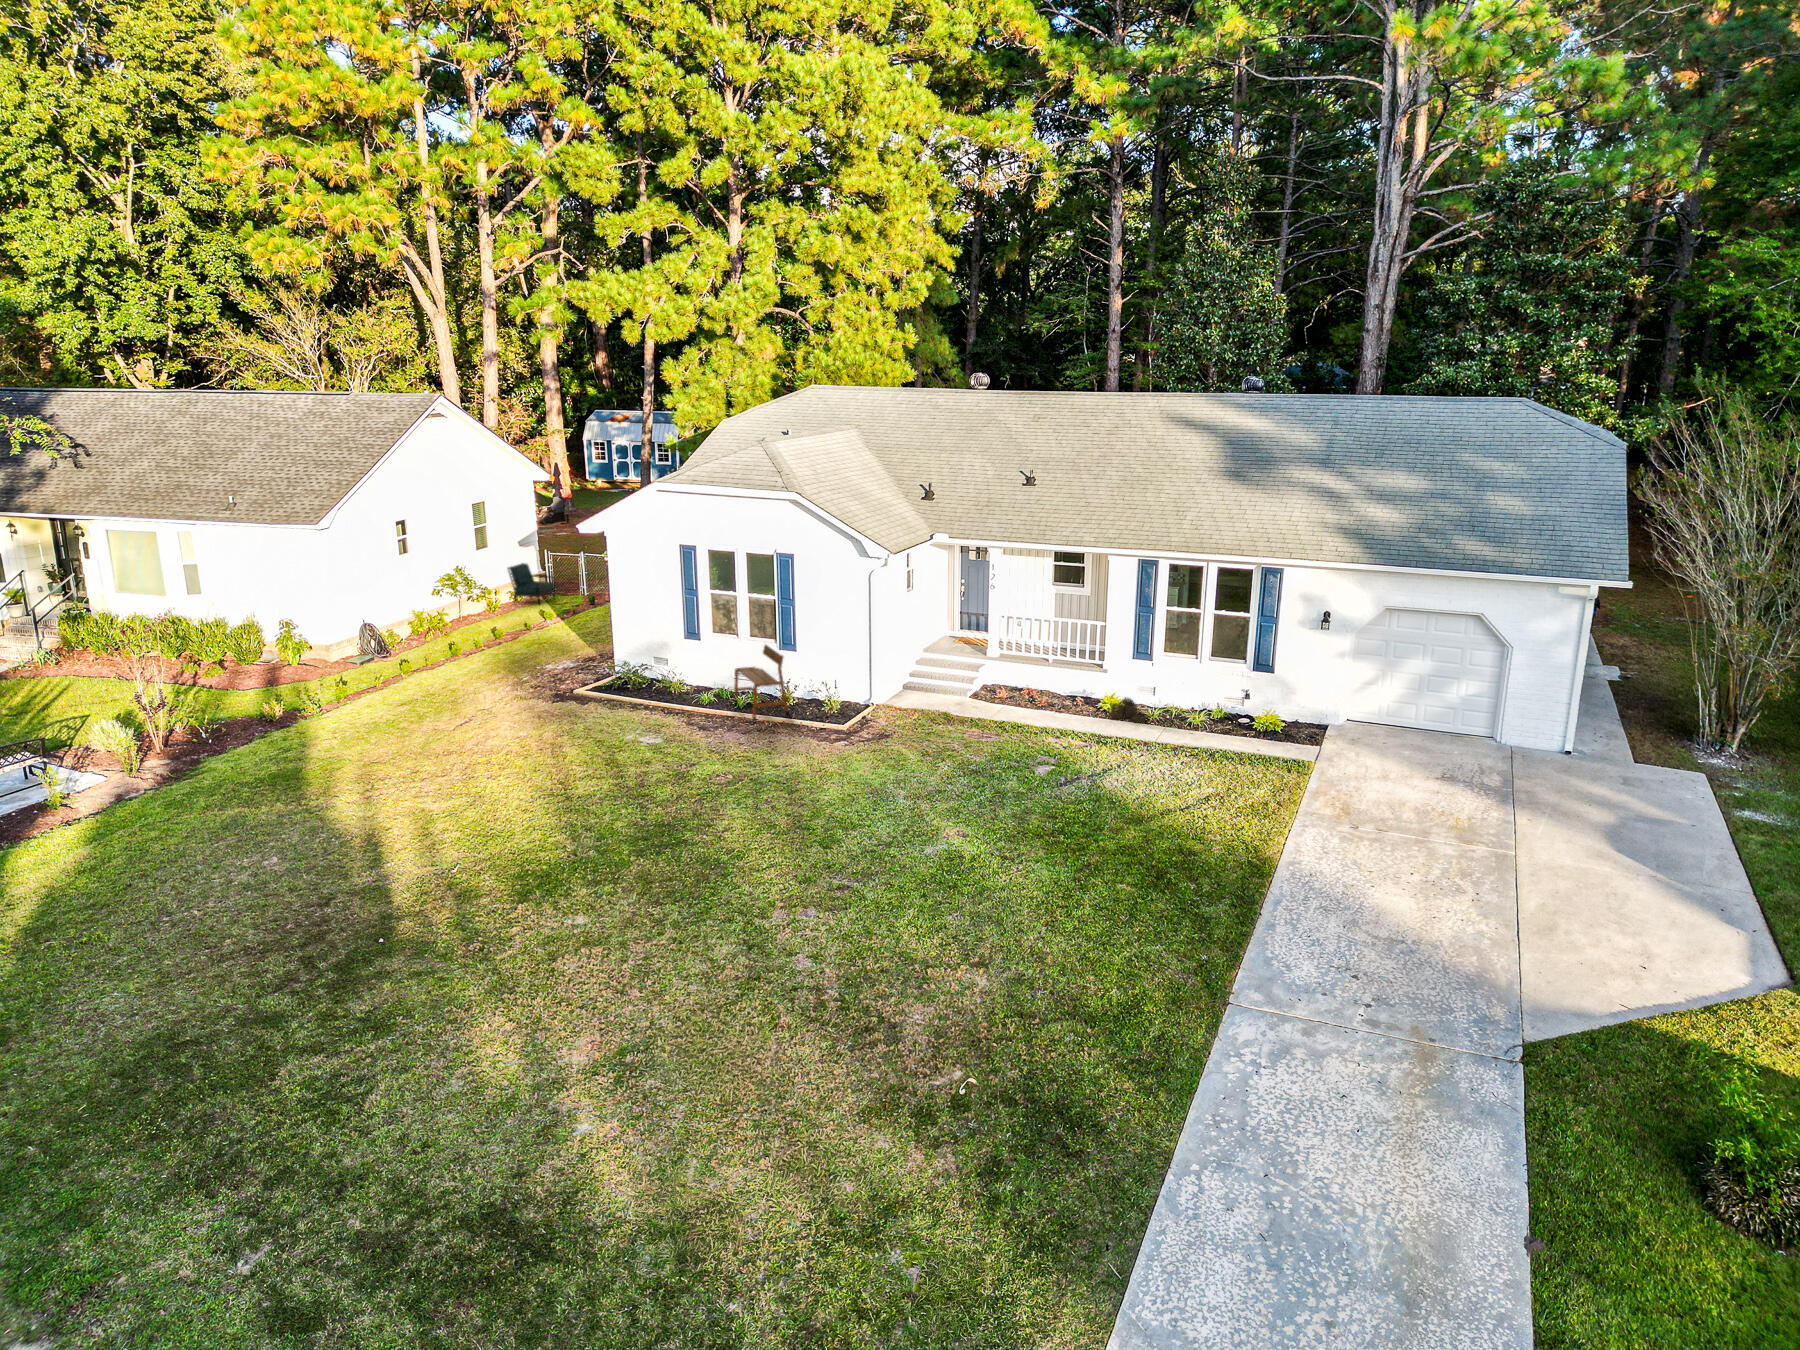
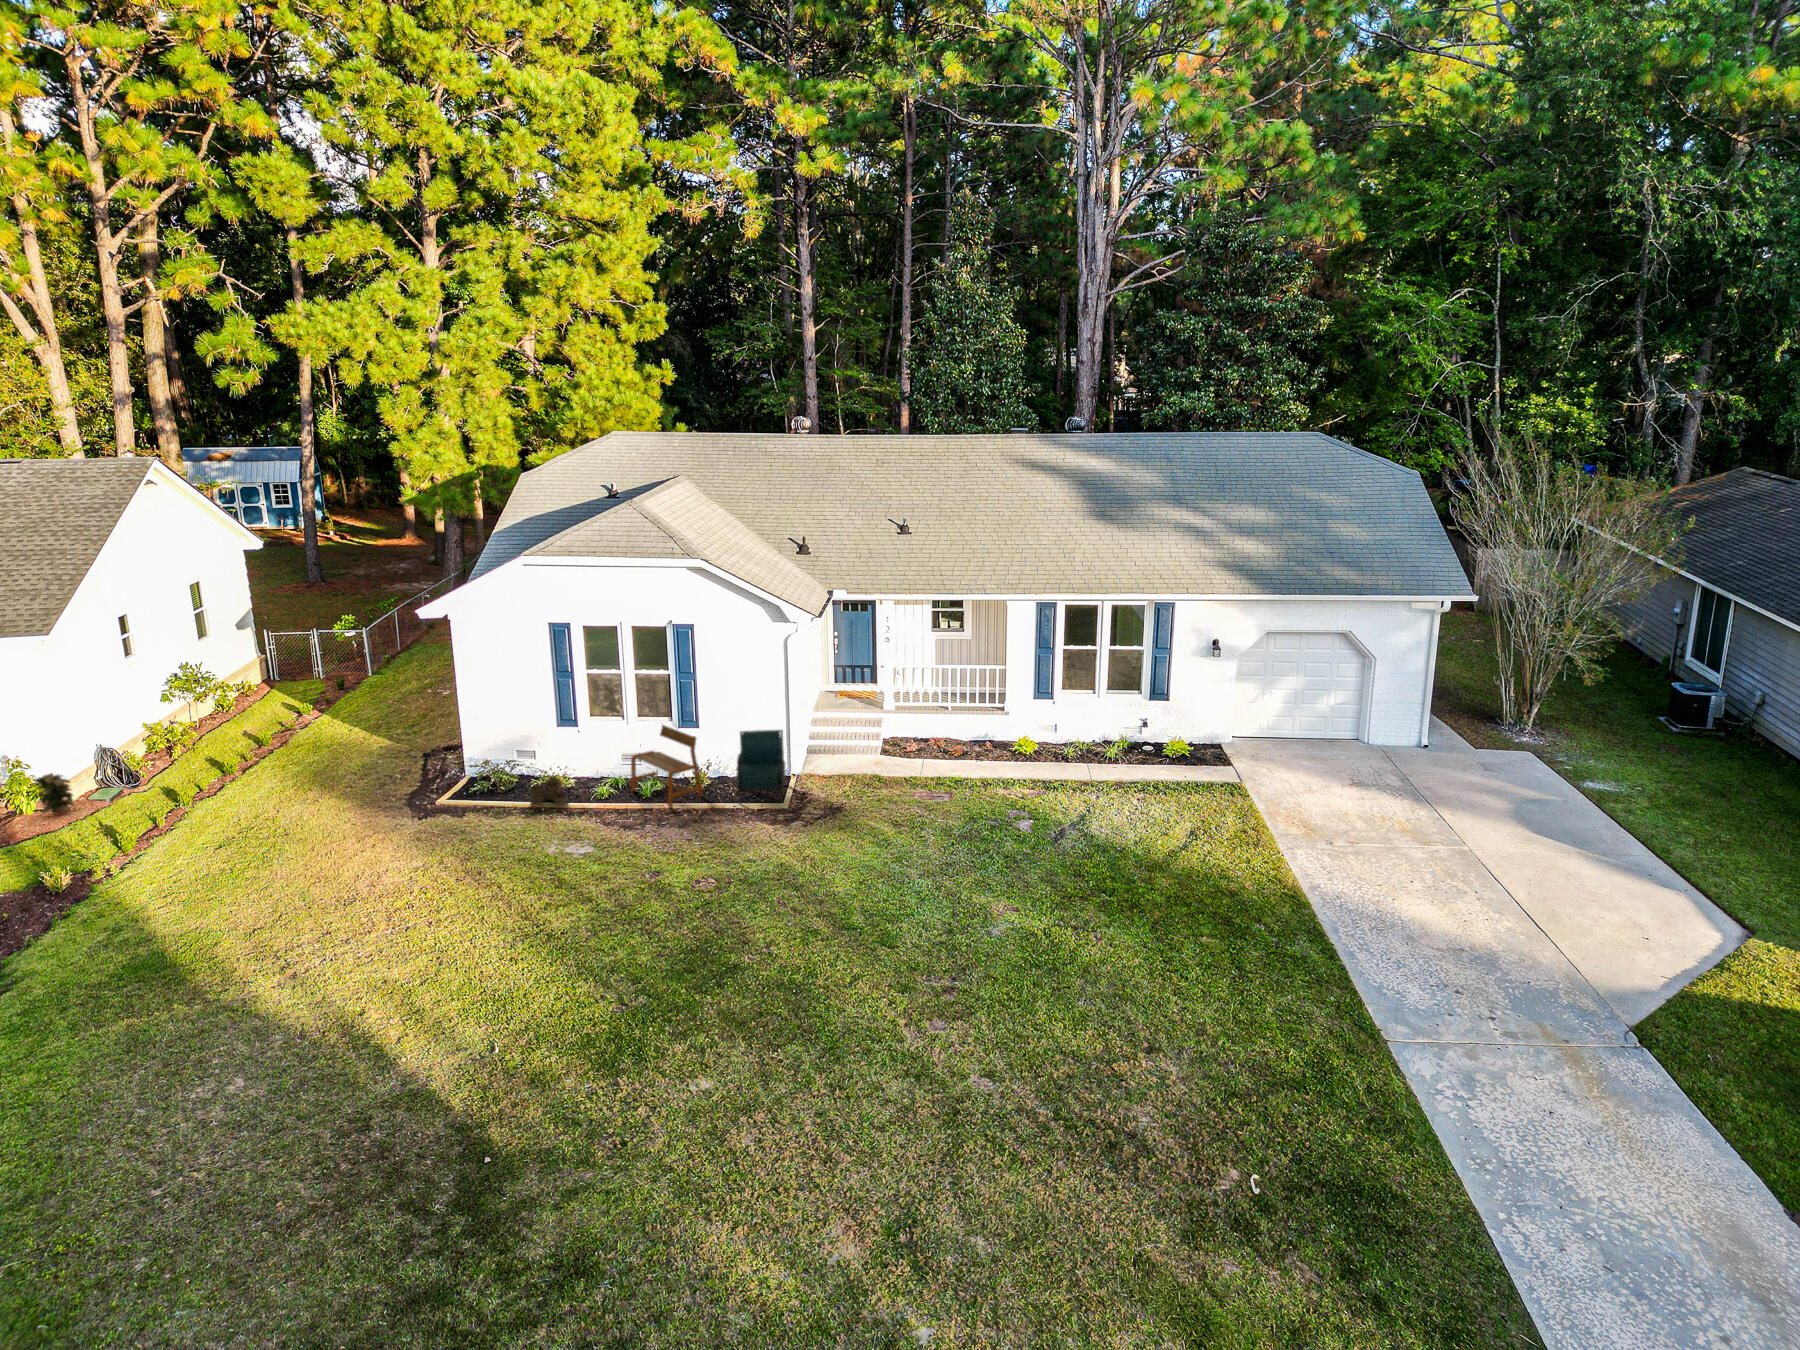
chair: present [508,563,555,604] -> present [736,730,785,803]
decorative plant: none [315,634,345,668] -> present [35,773,73,816]
woven basket: present [1110,698,1145,723] -> present [530,776,568,804]

